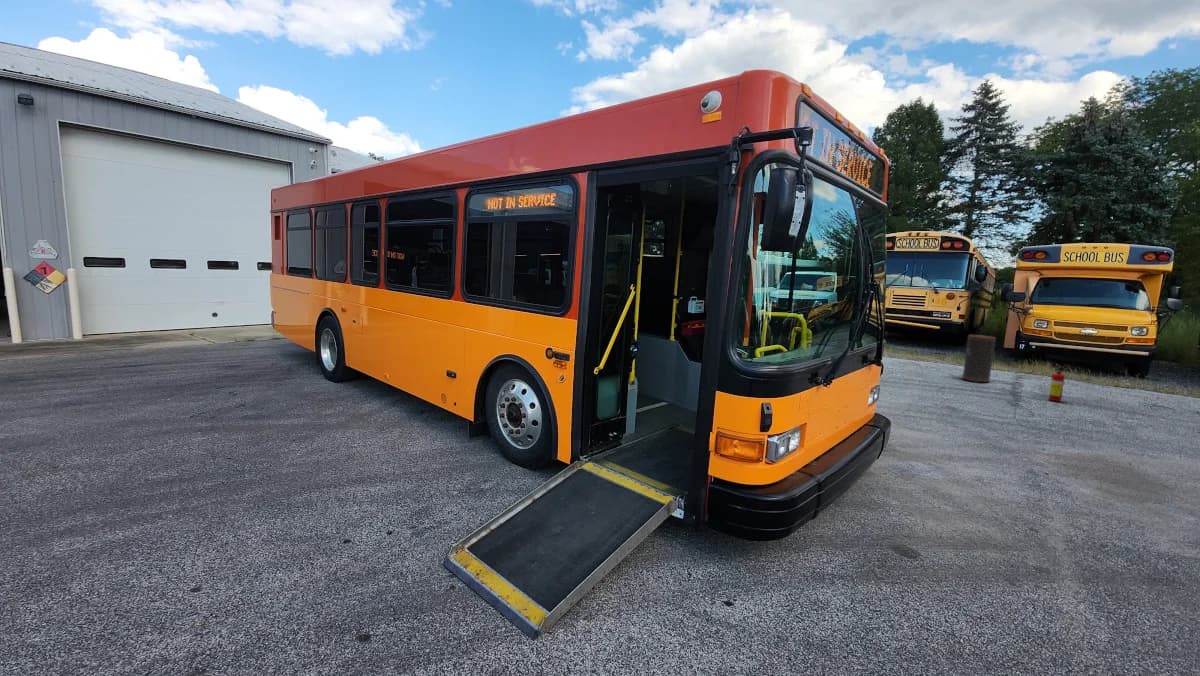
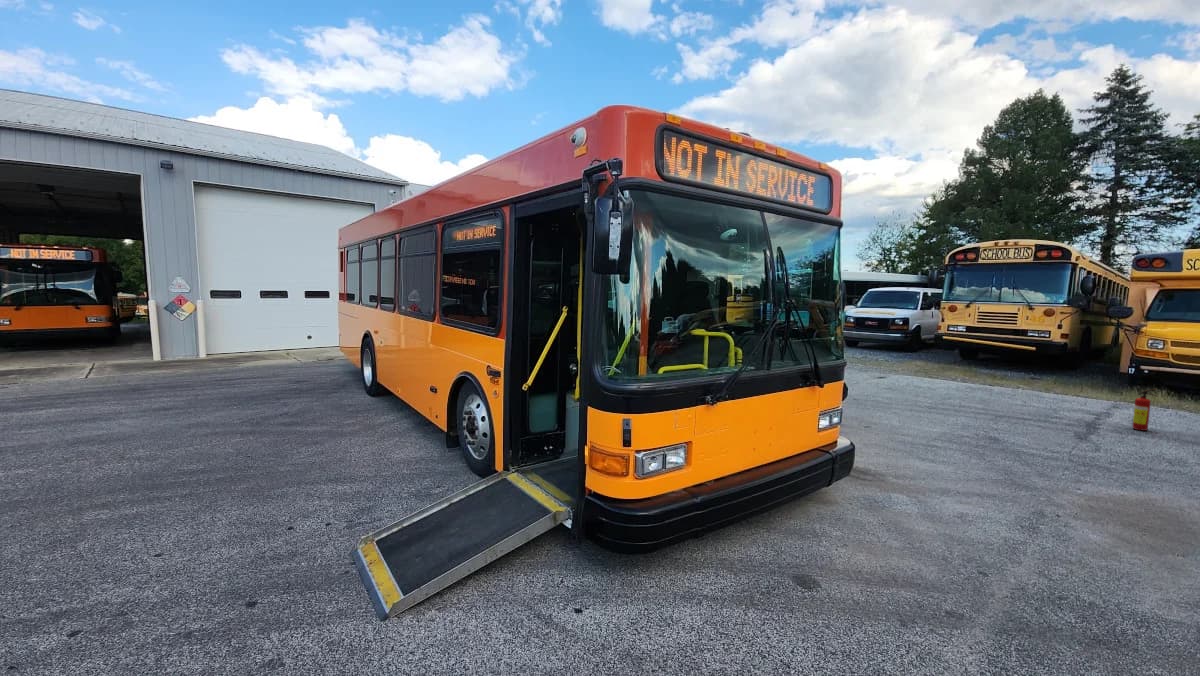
trash can: present [962,335,996,382] -> none [1037,355,1075,408]

